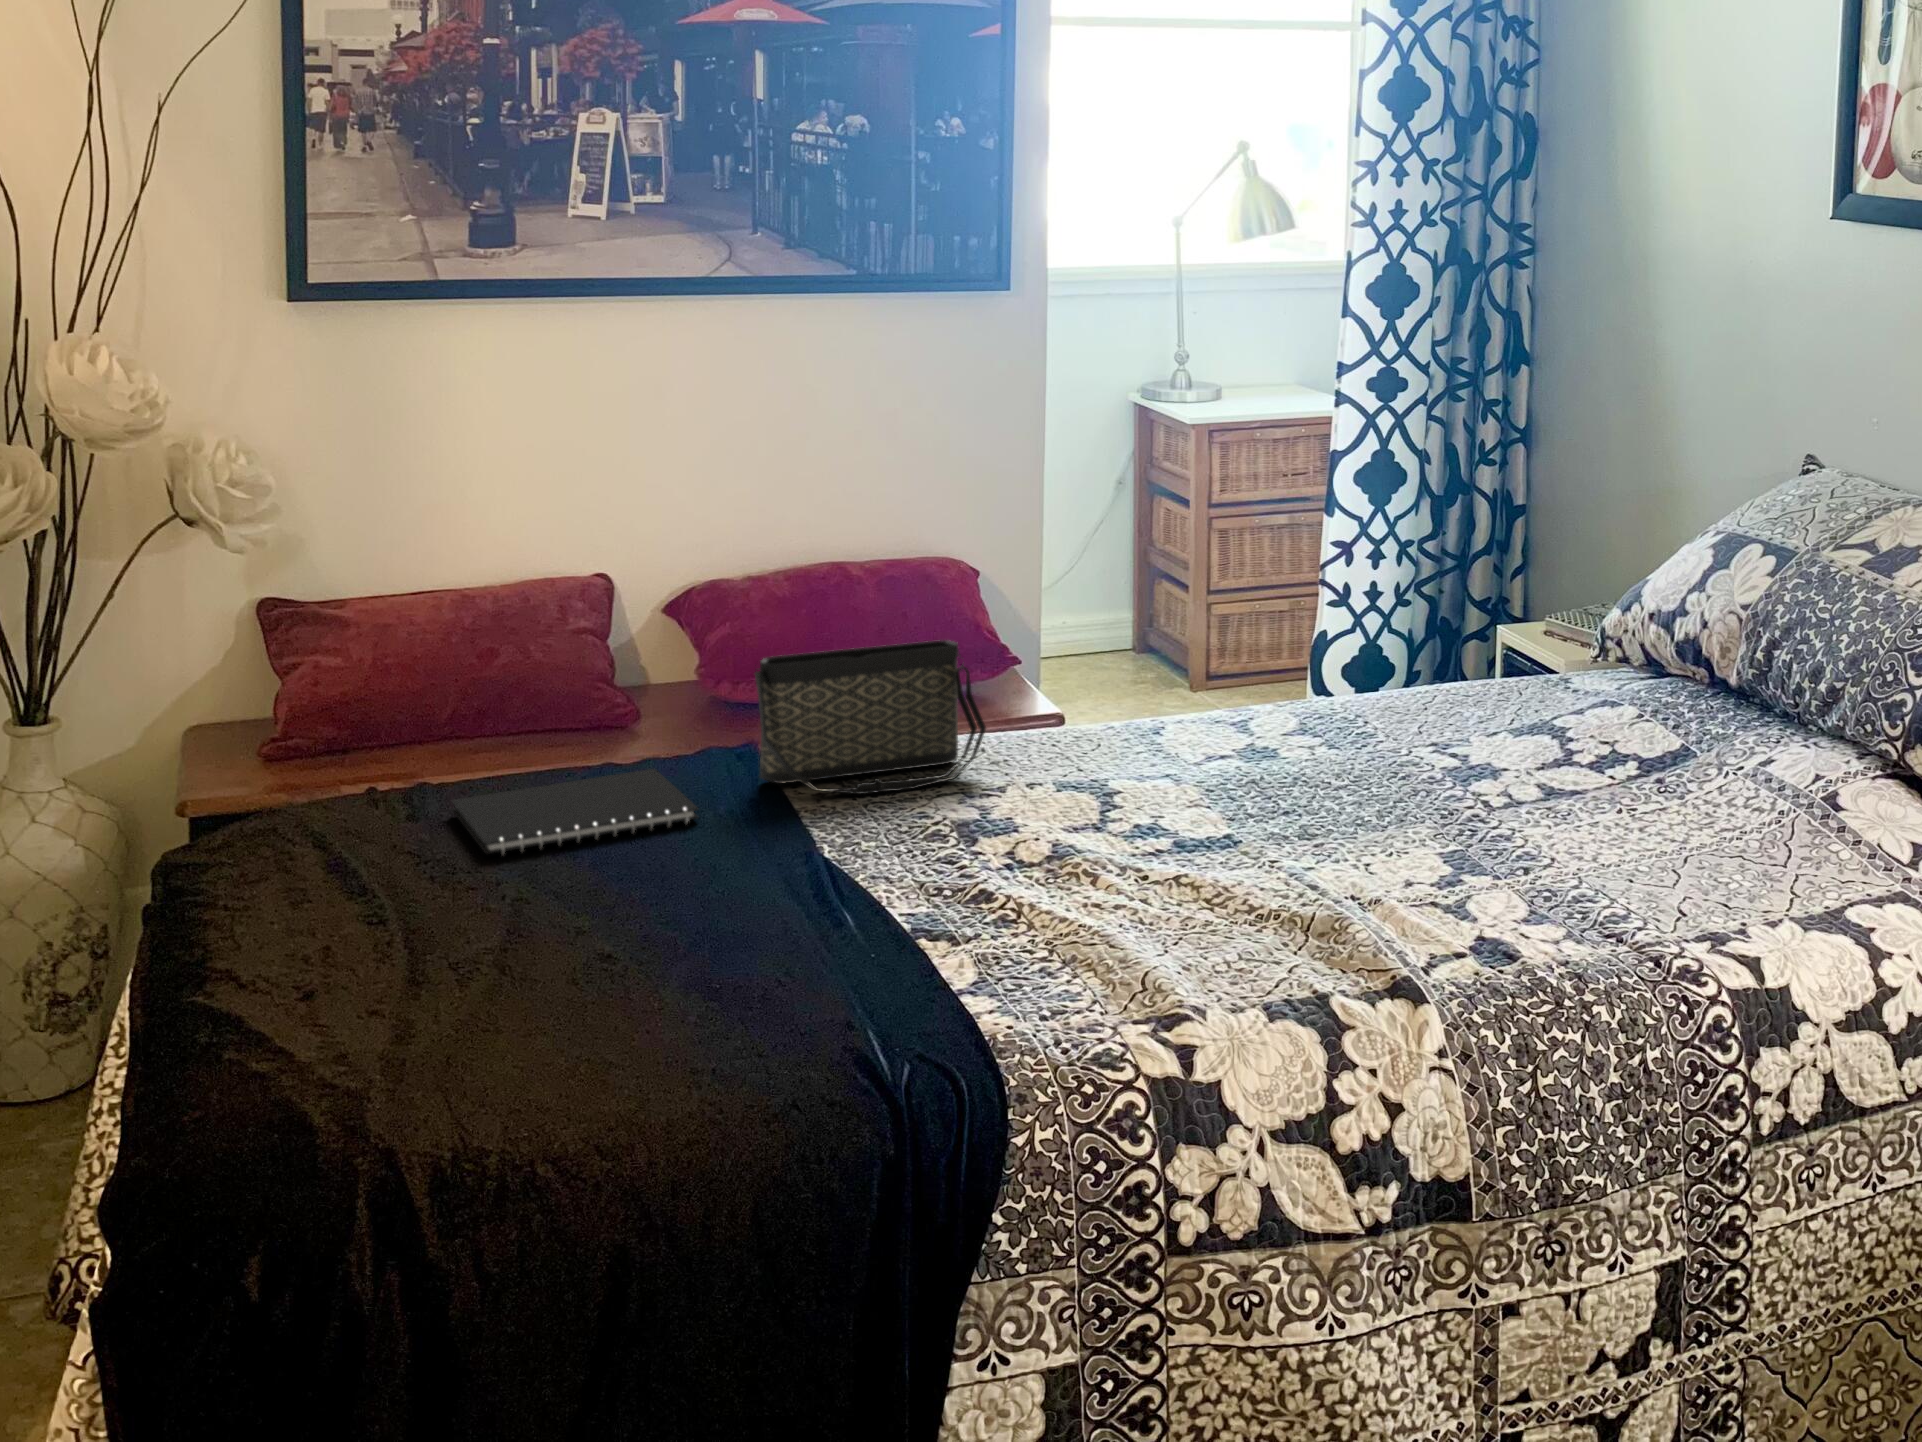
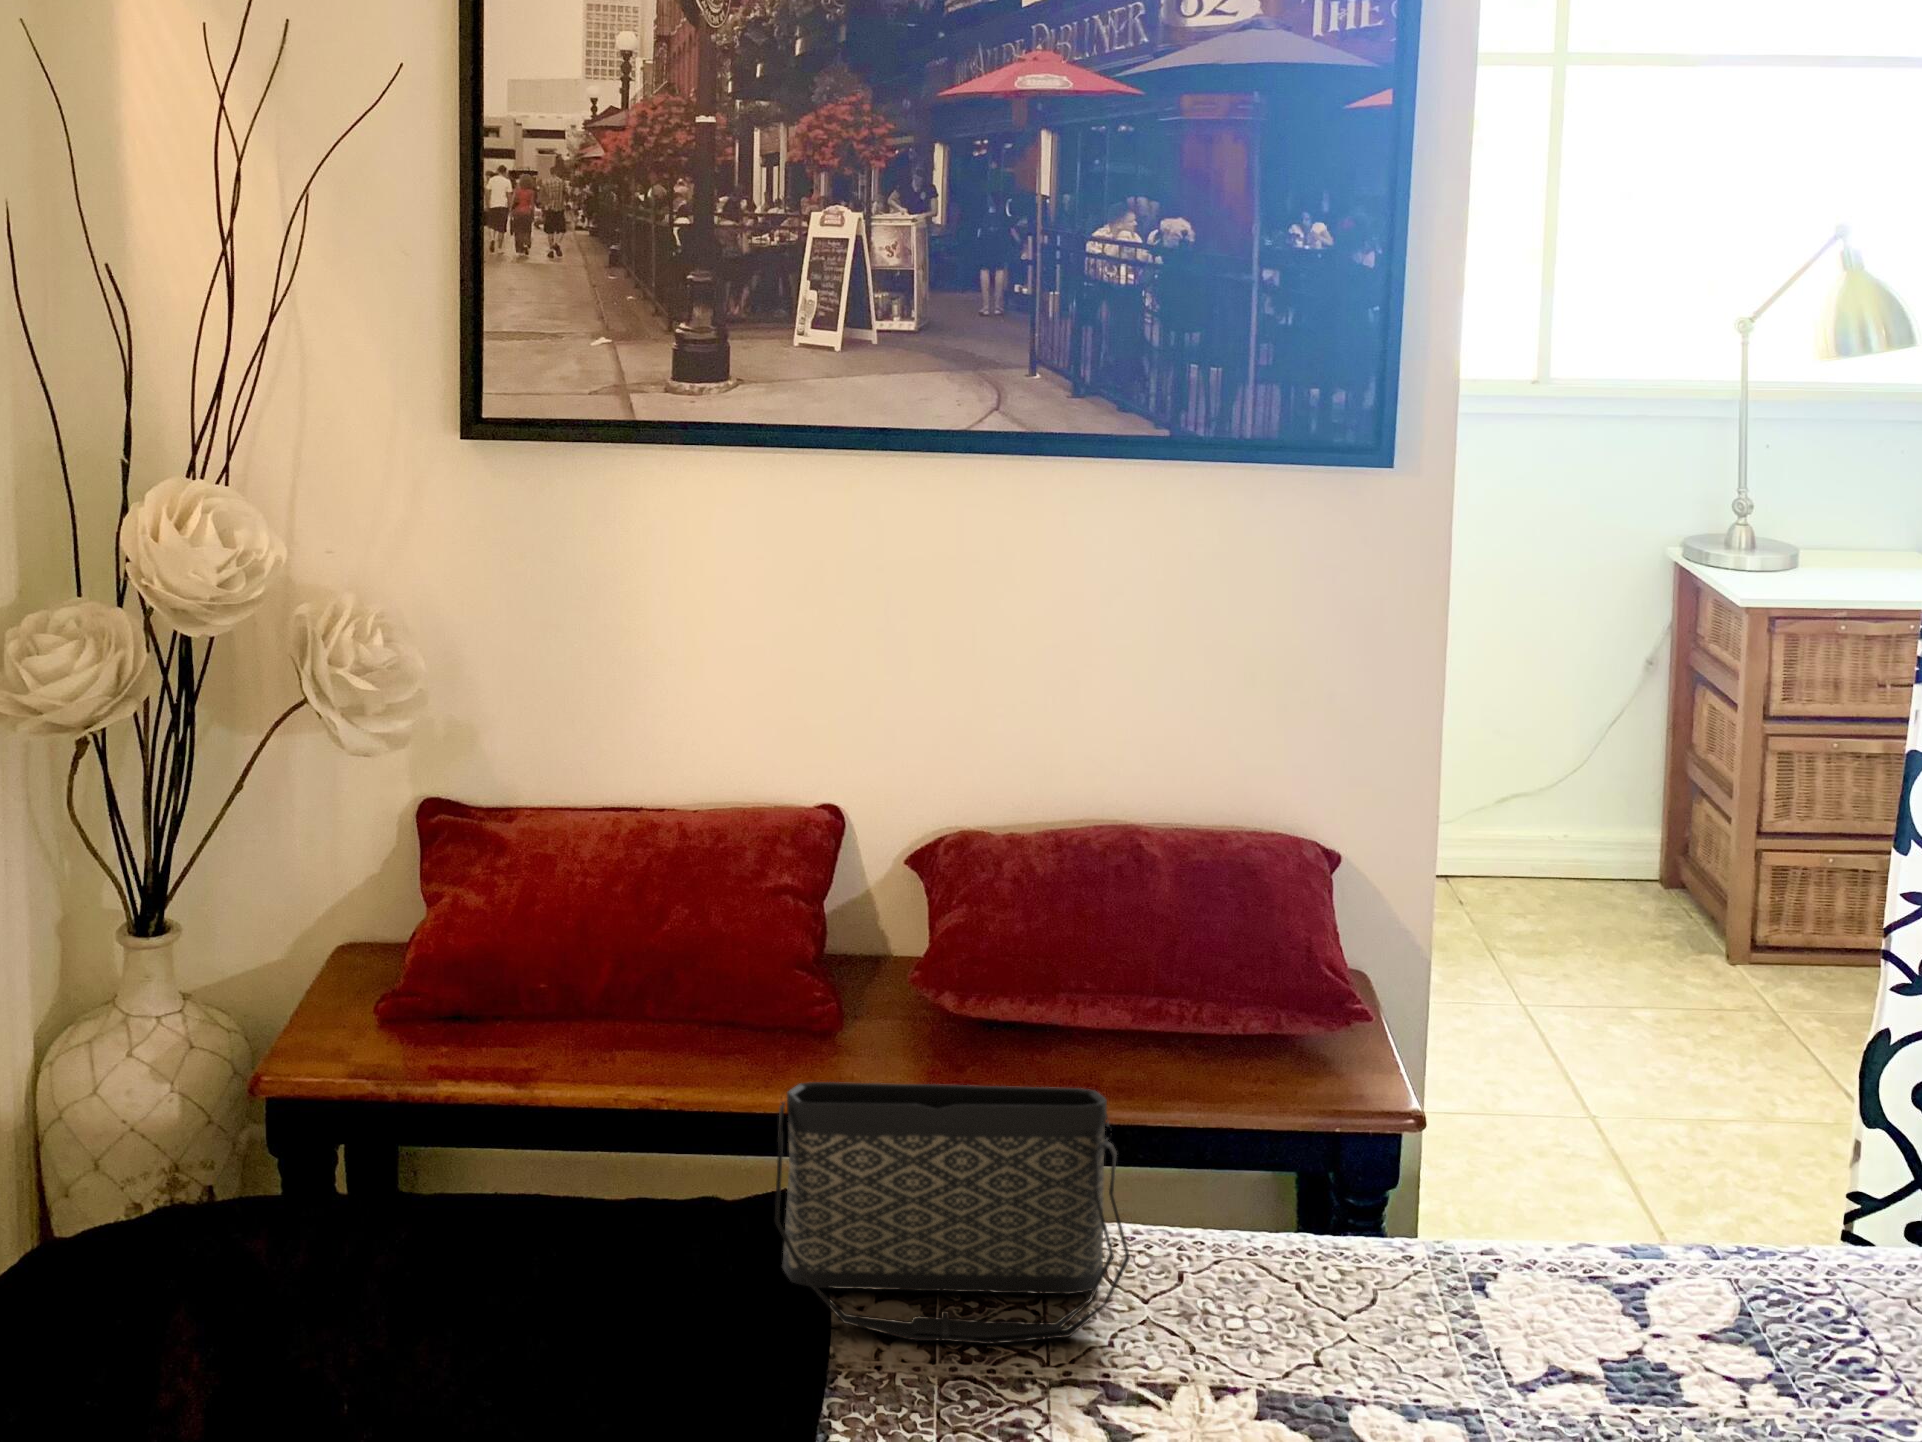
notebook: present [452,769,698,855] -> none [316,1217,651,1364]

